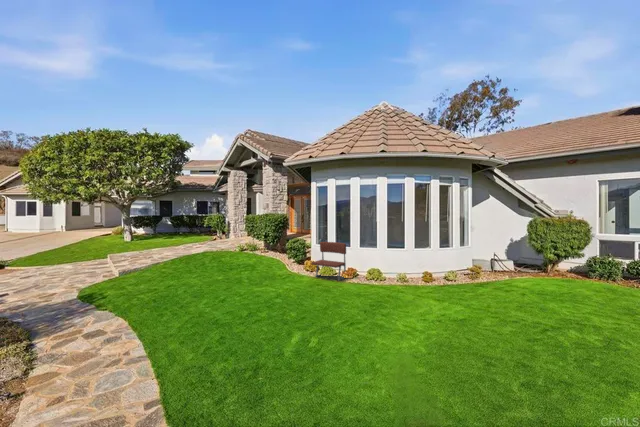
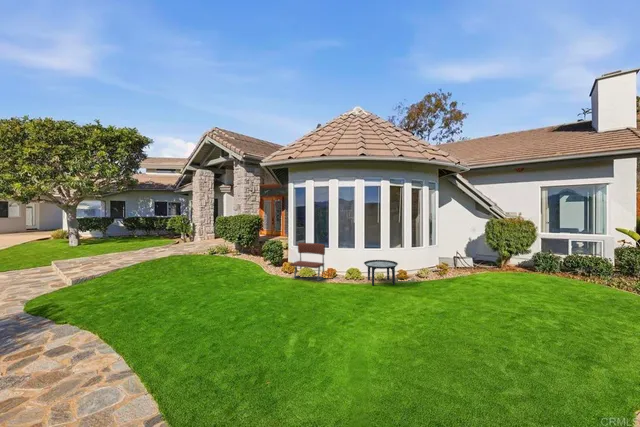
round table: none [385,261,421,287] -> present [364,260,398,286]

